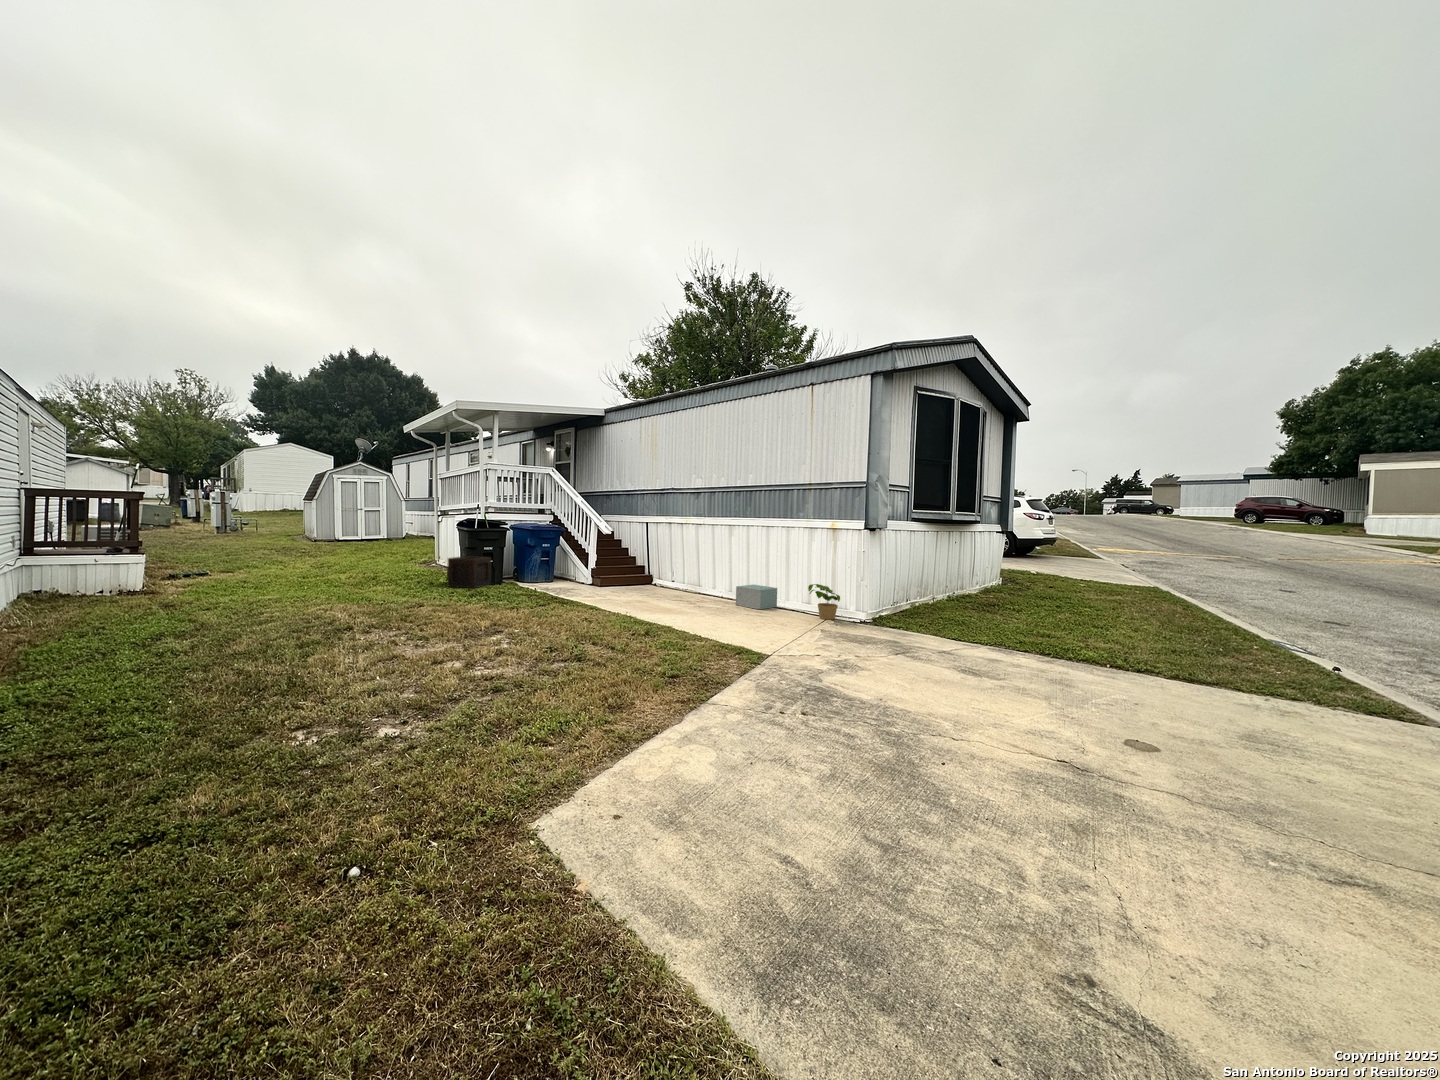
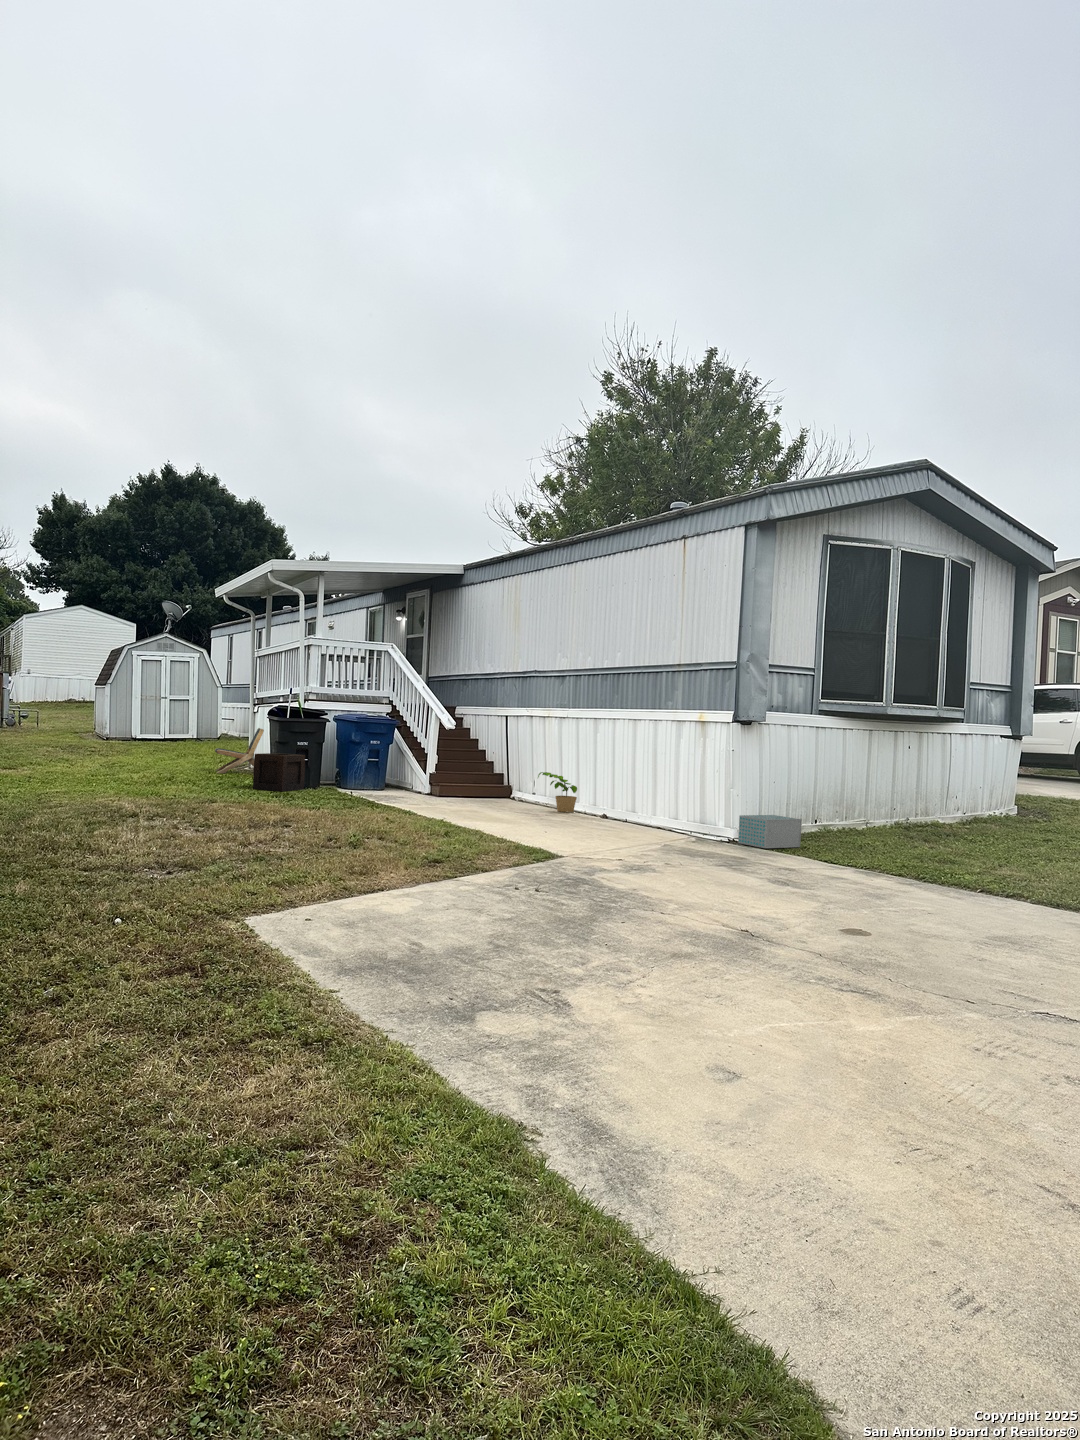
lounge chair: none [408,533,450,571] -> present [215,728,264,773]
potted plant: present [808,584,840,620] -> present [538,772,577,812]
storage box: present [736,585,777,609] -> present [738,815,802,848]

